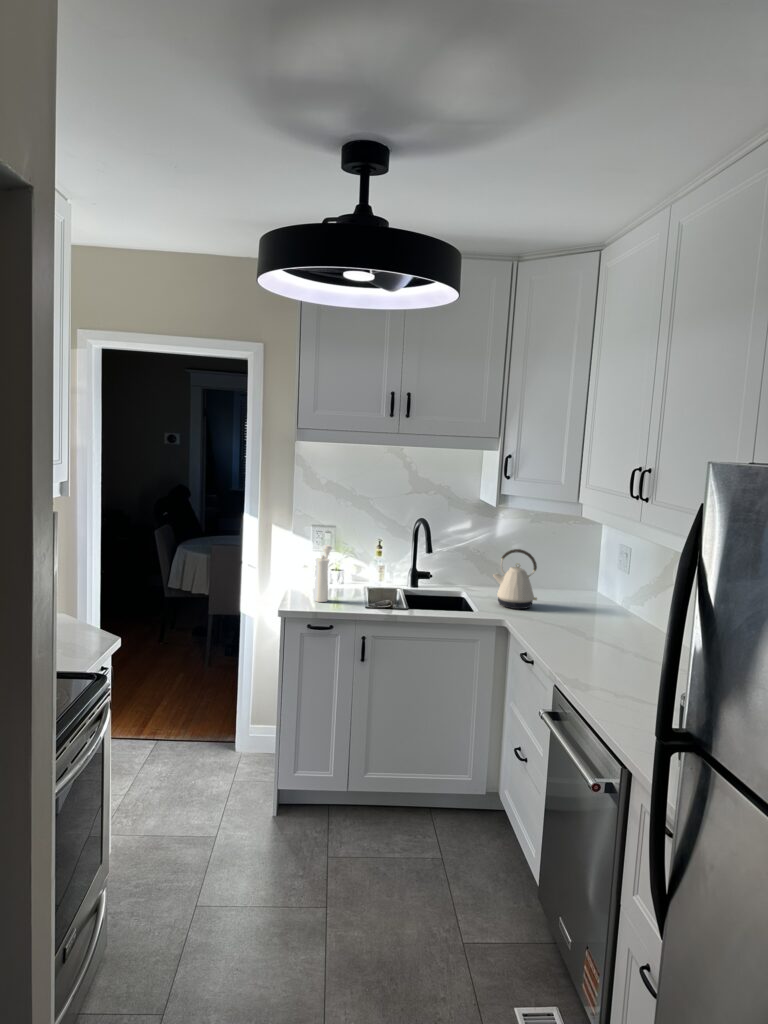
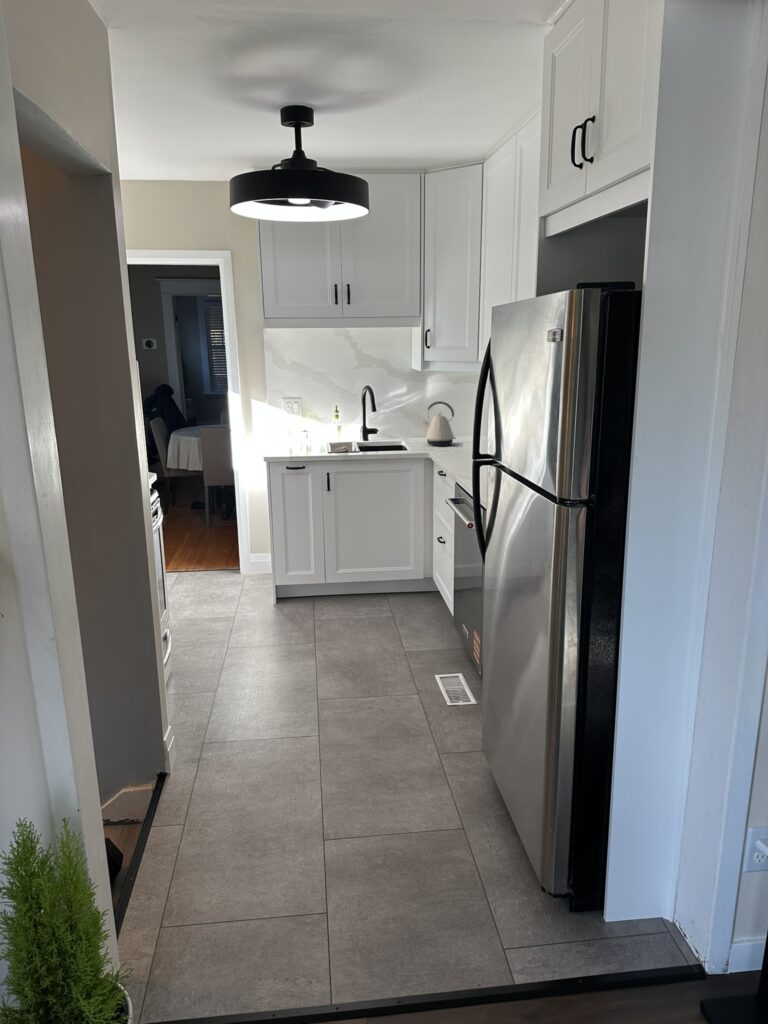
pepper mill: present [314,545,332,602] -> none [287,409,299,451]

